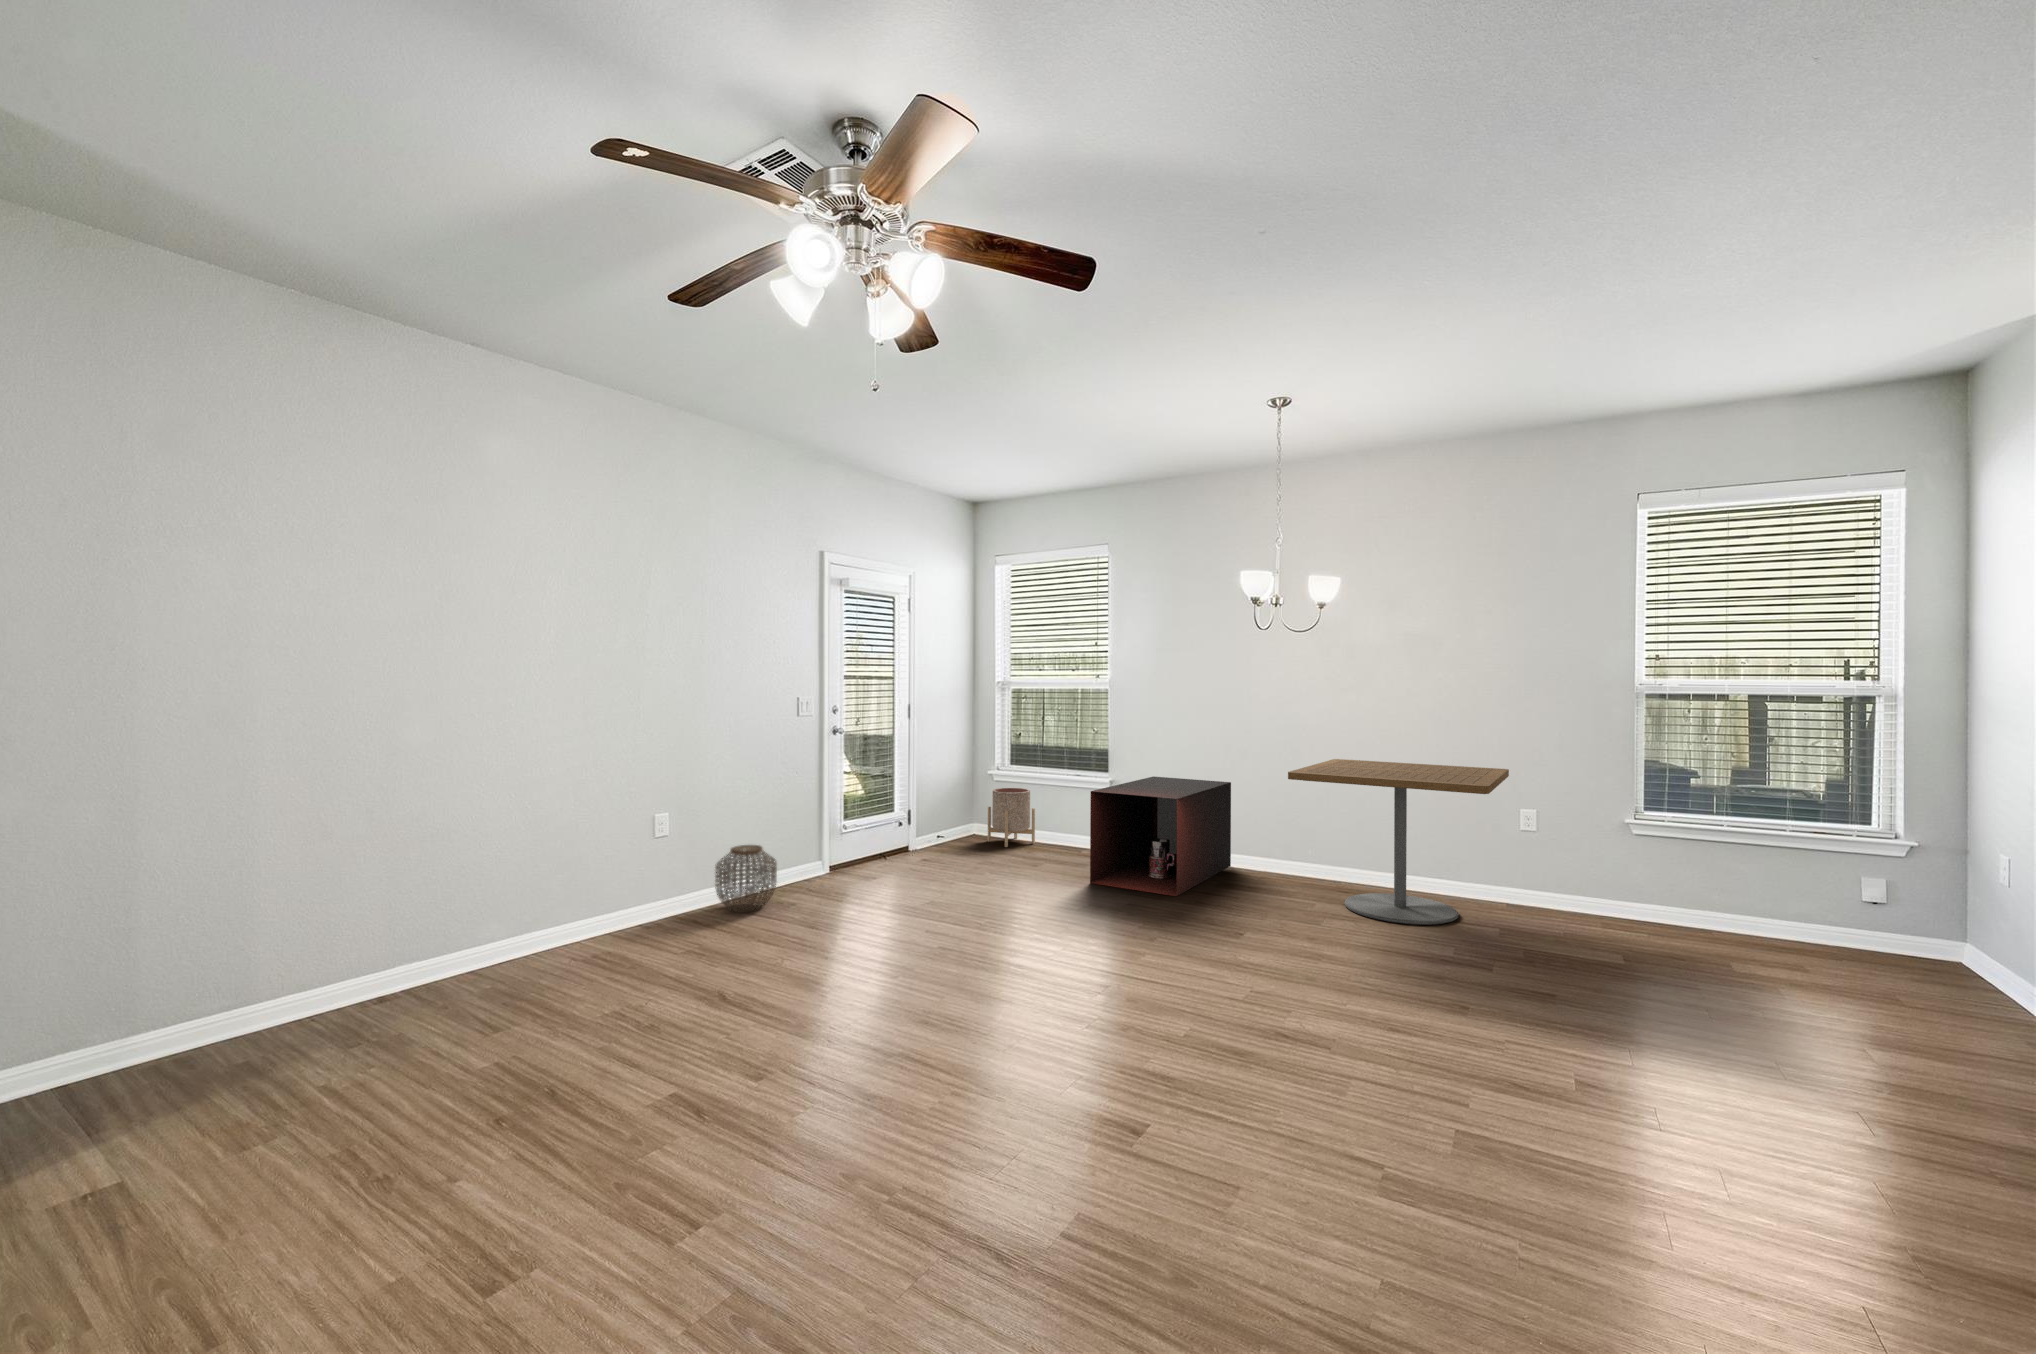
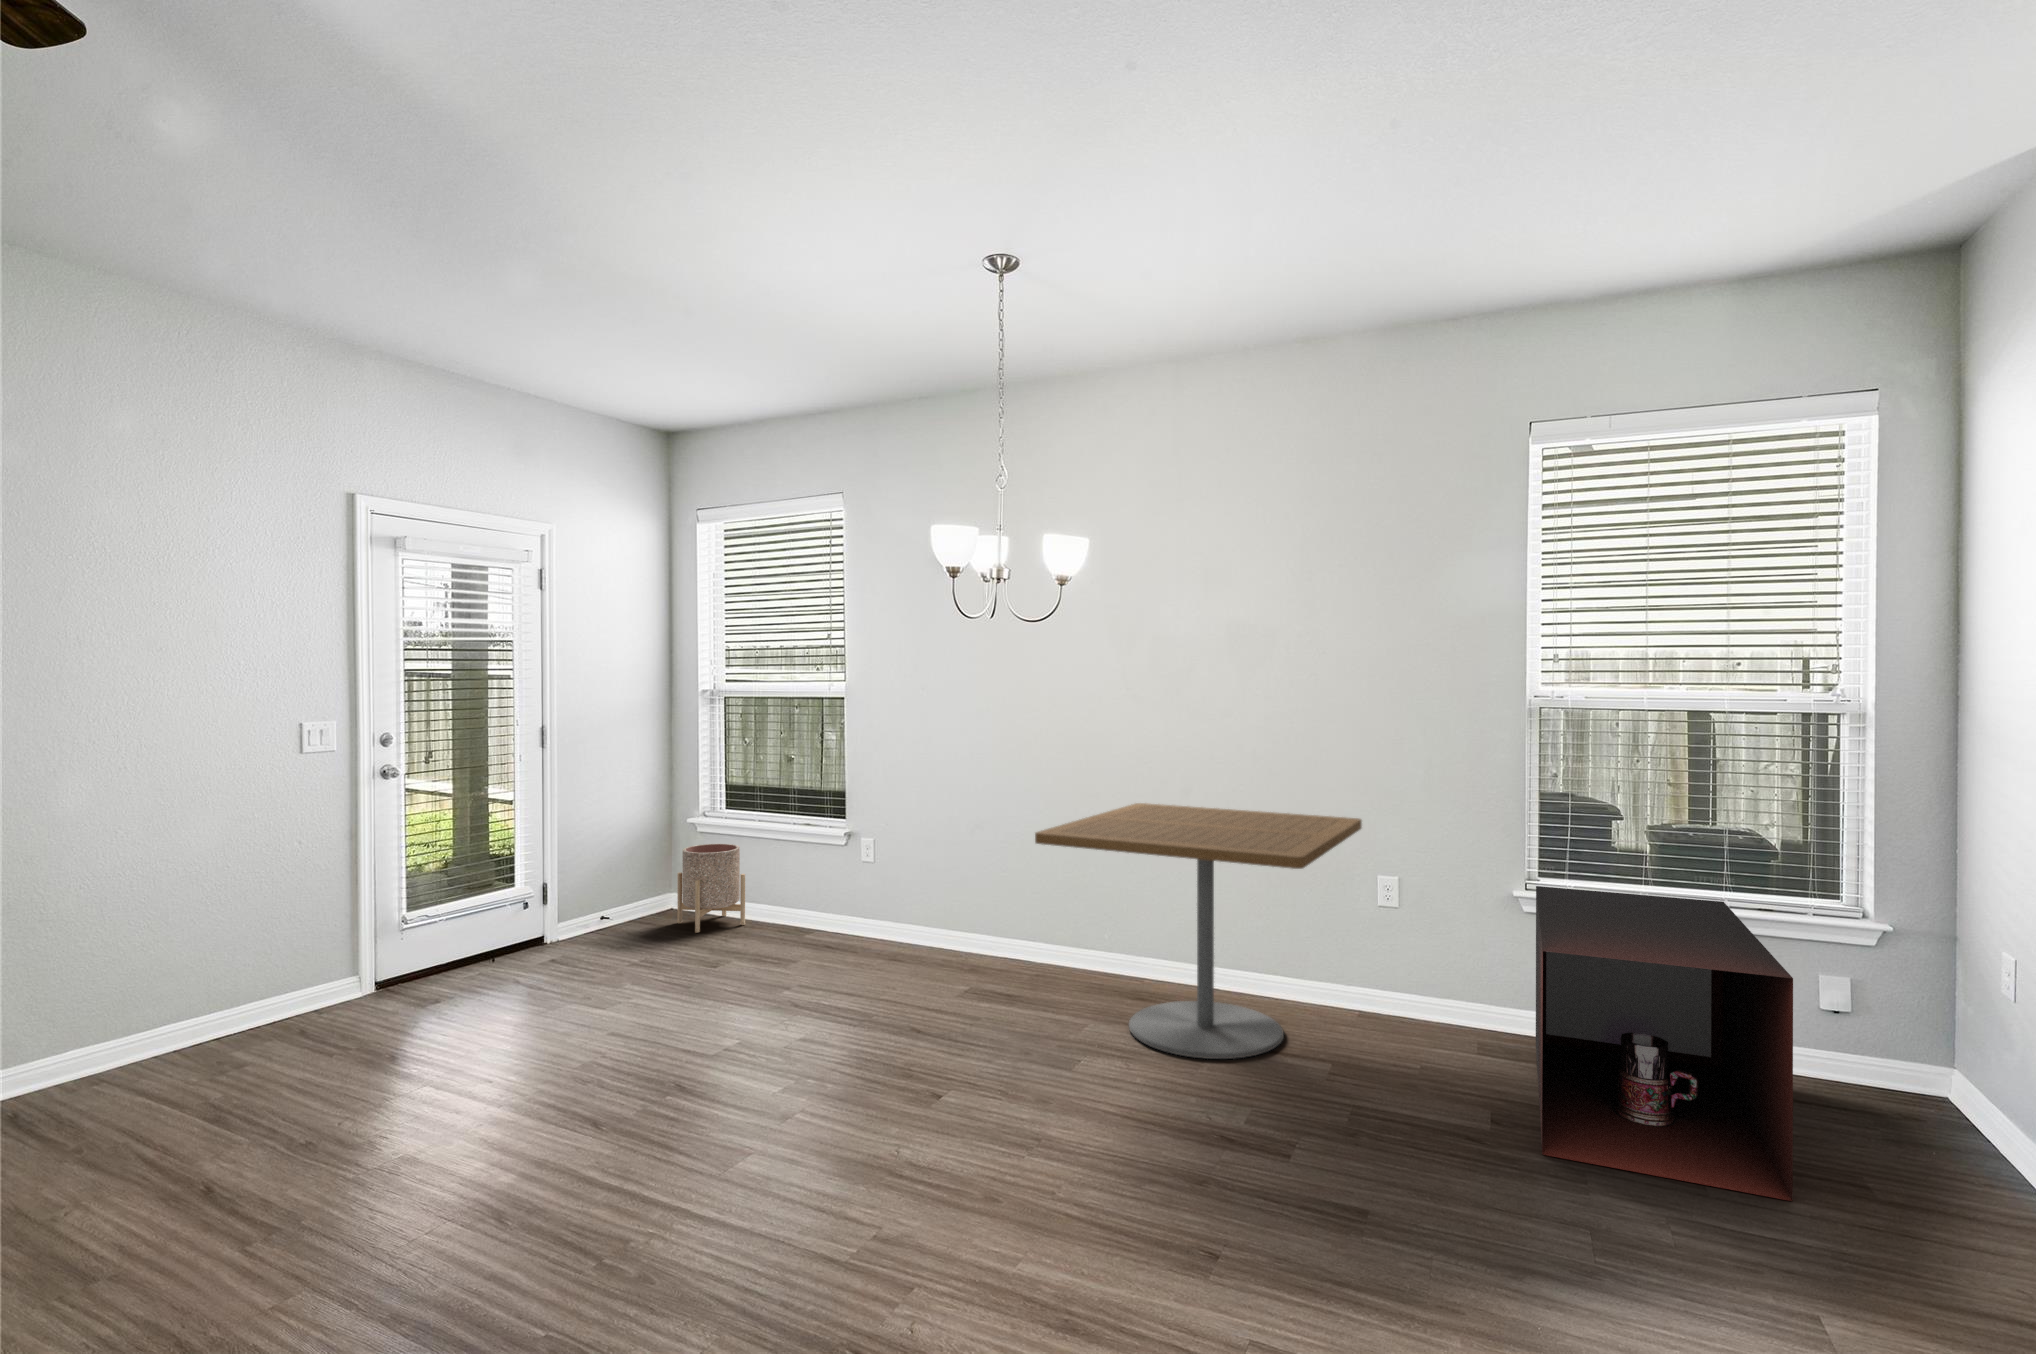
storage cabinet: present [1090,777,1231,896] -> present [1536,886,1793,1201]
woven basket: present [715,845,777,913] -> none [86,969,214,1086]

